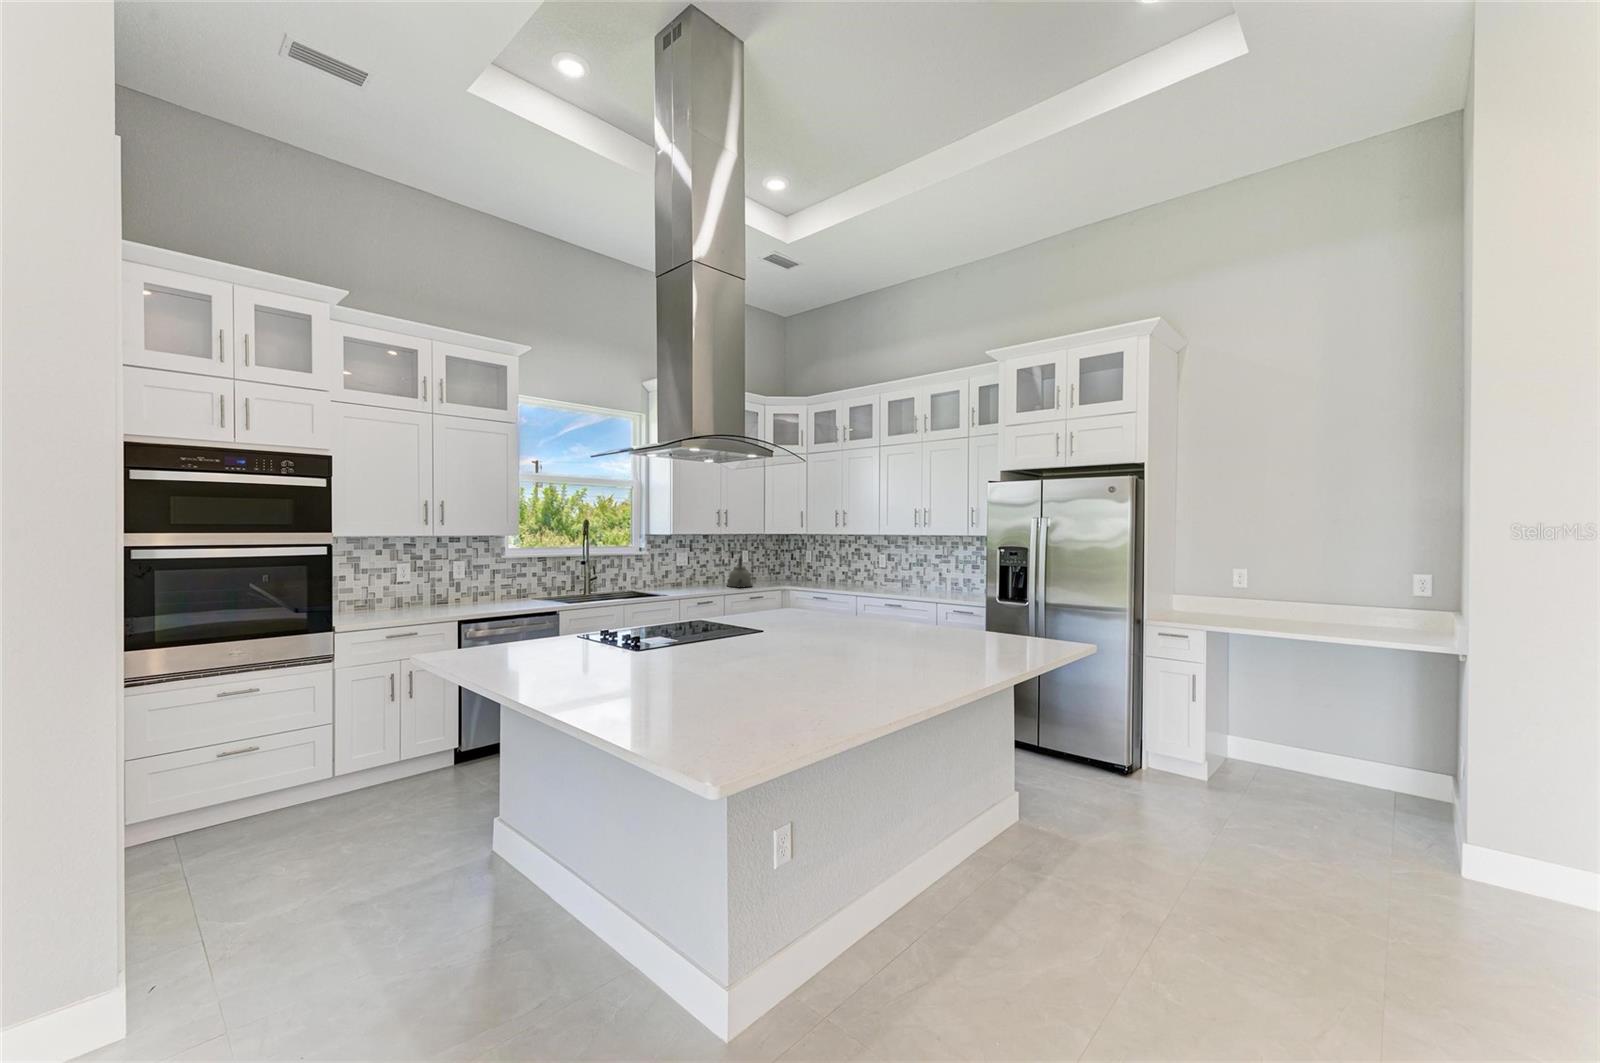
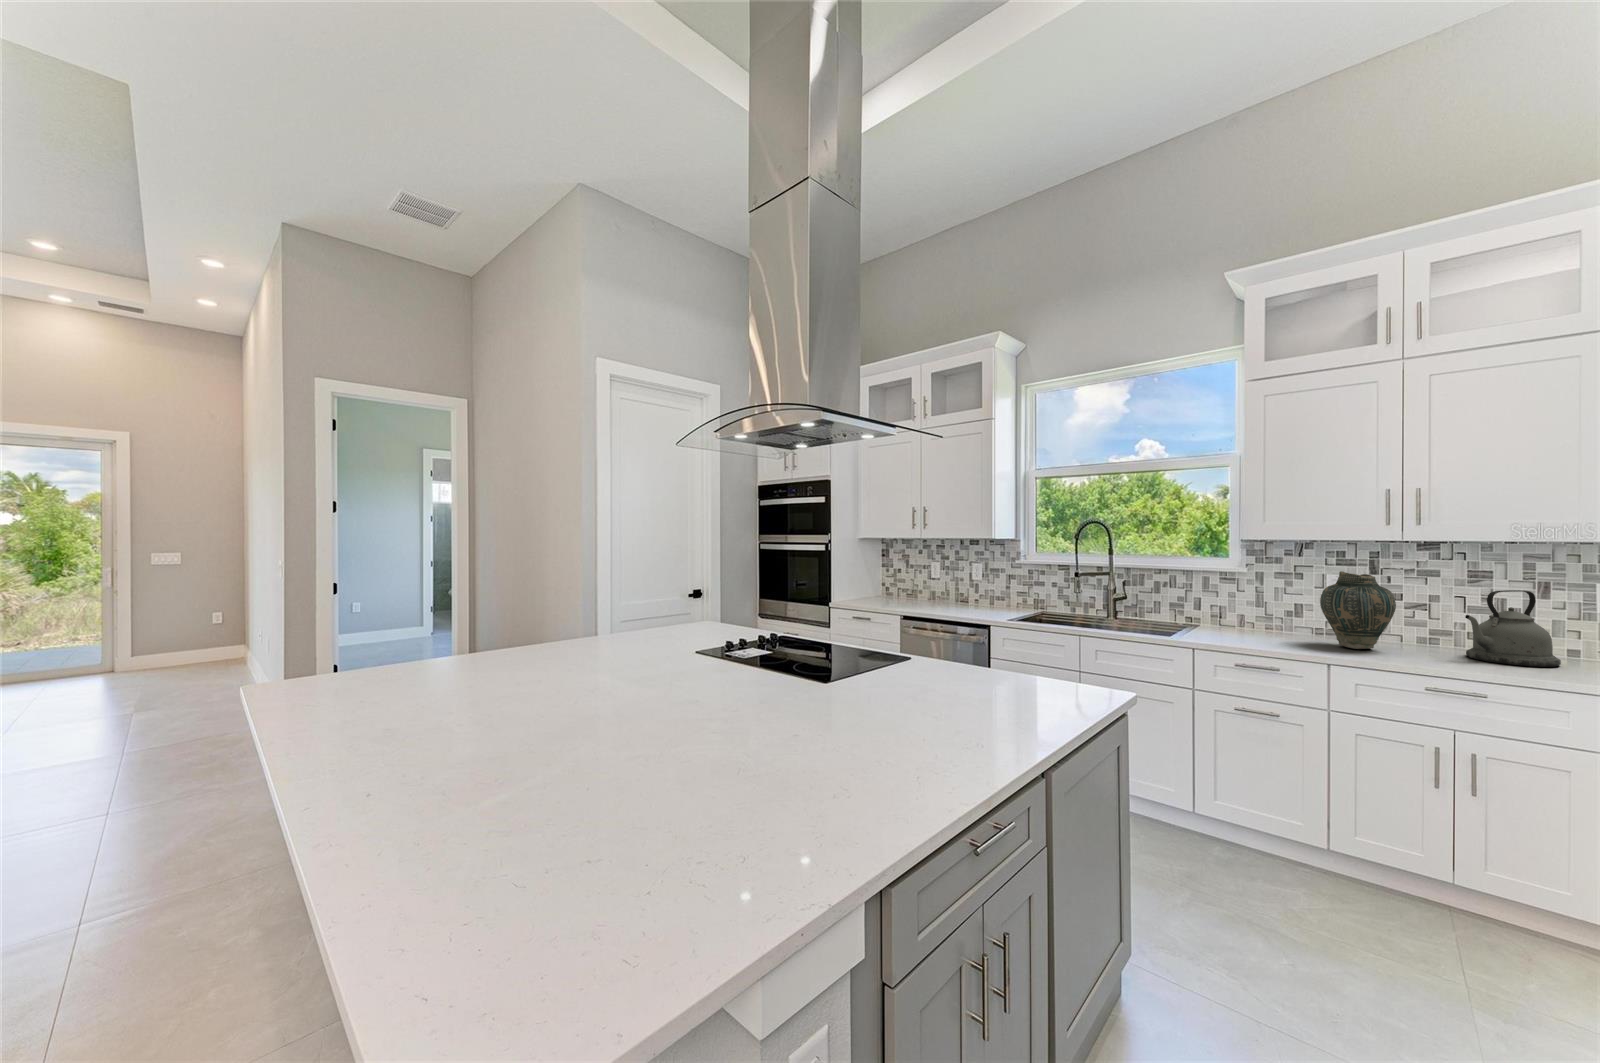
vase: none [694,552,722,590] -> present [1320,571,1396,649]

